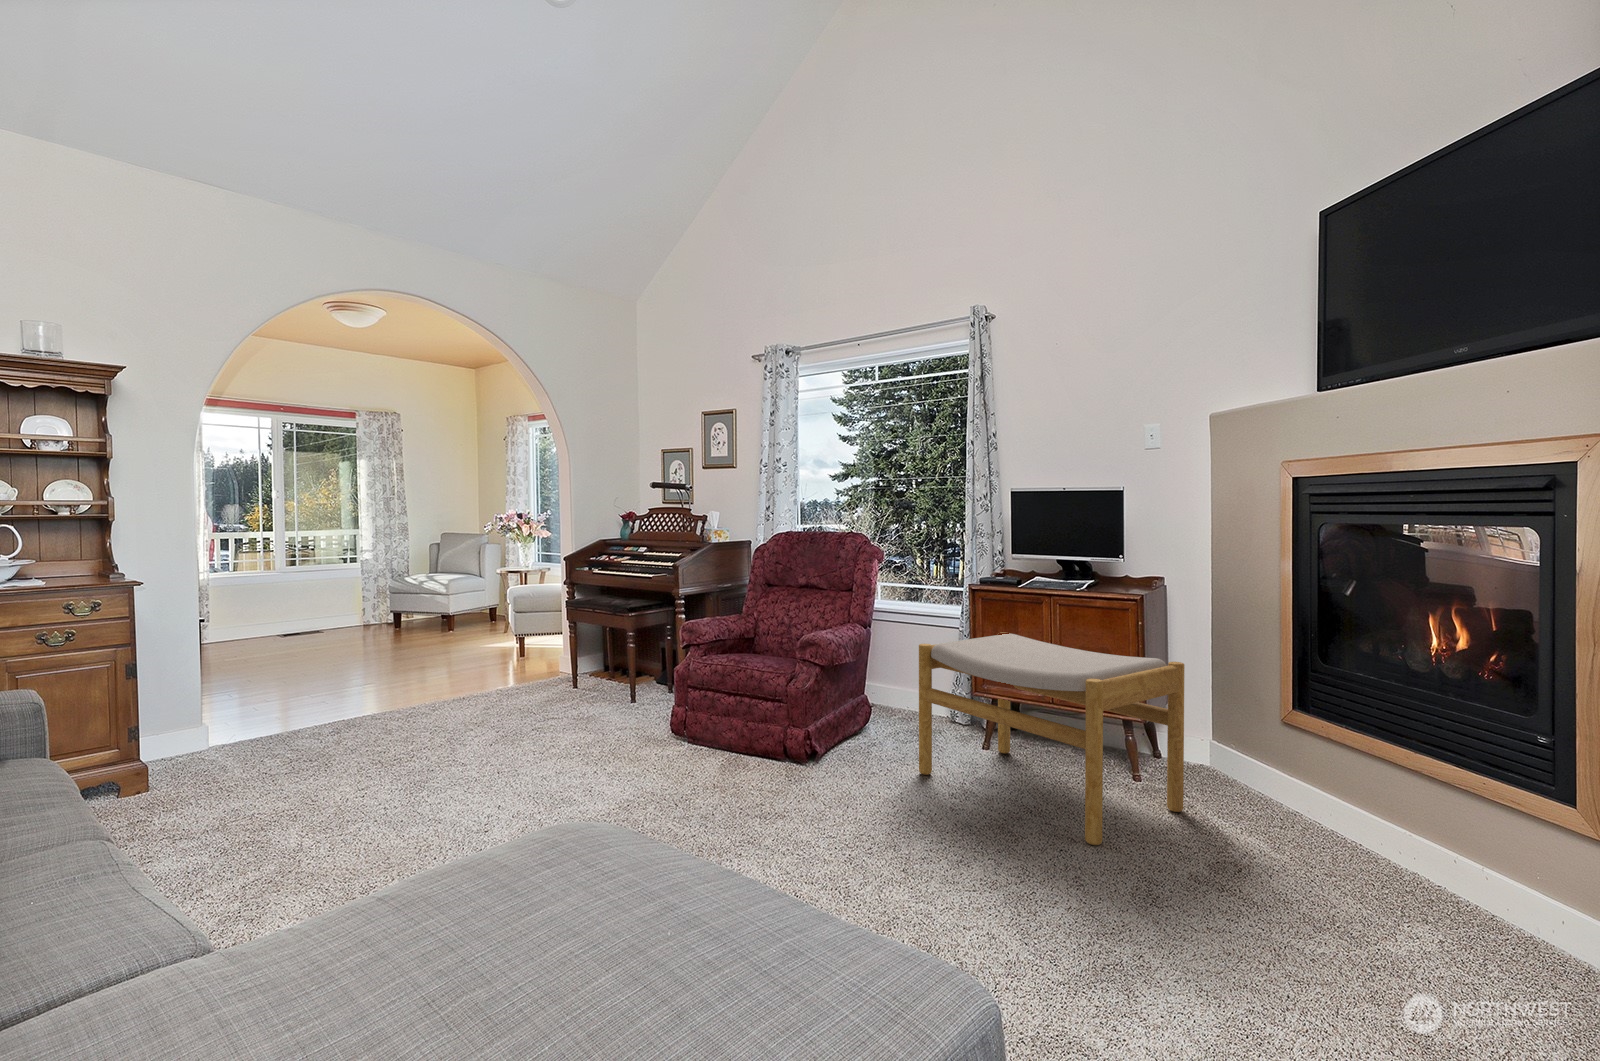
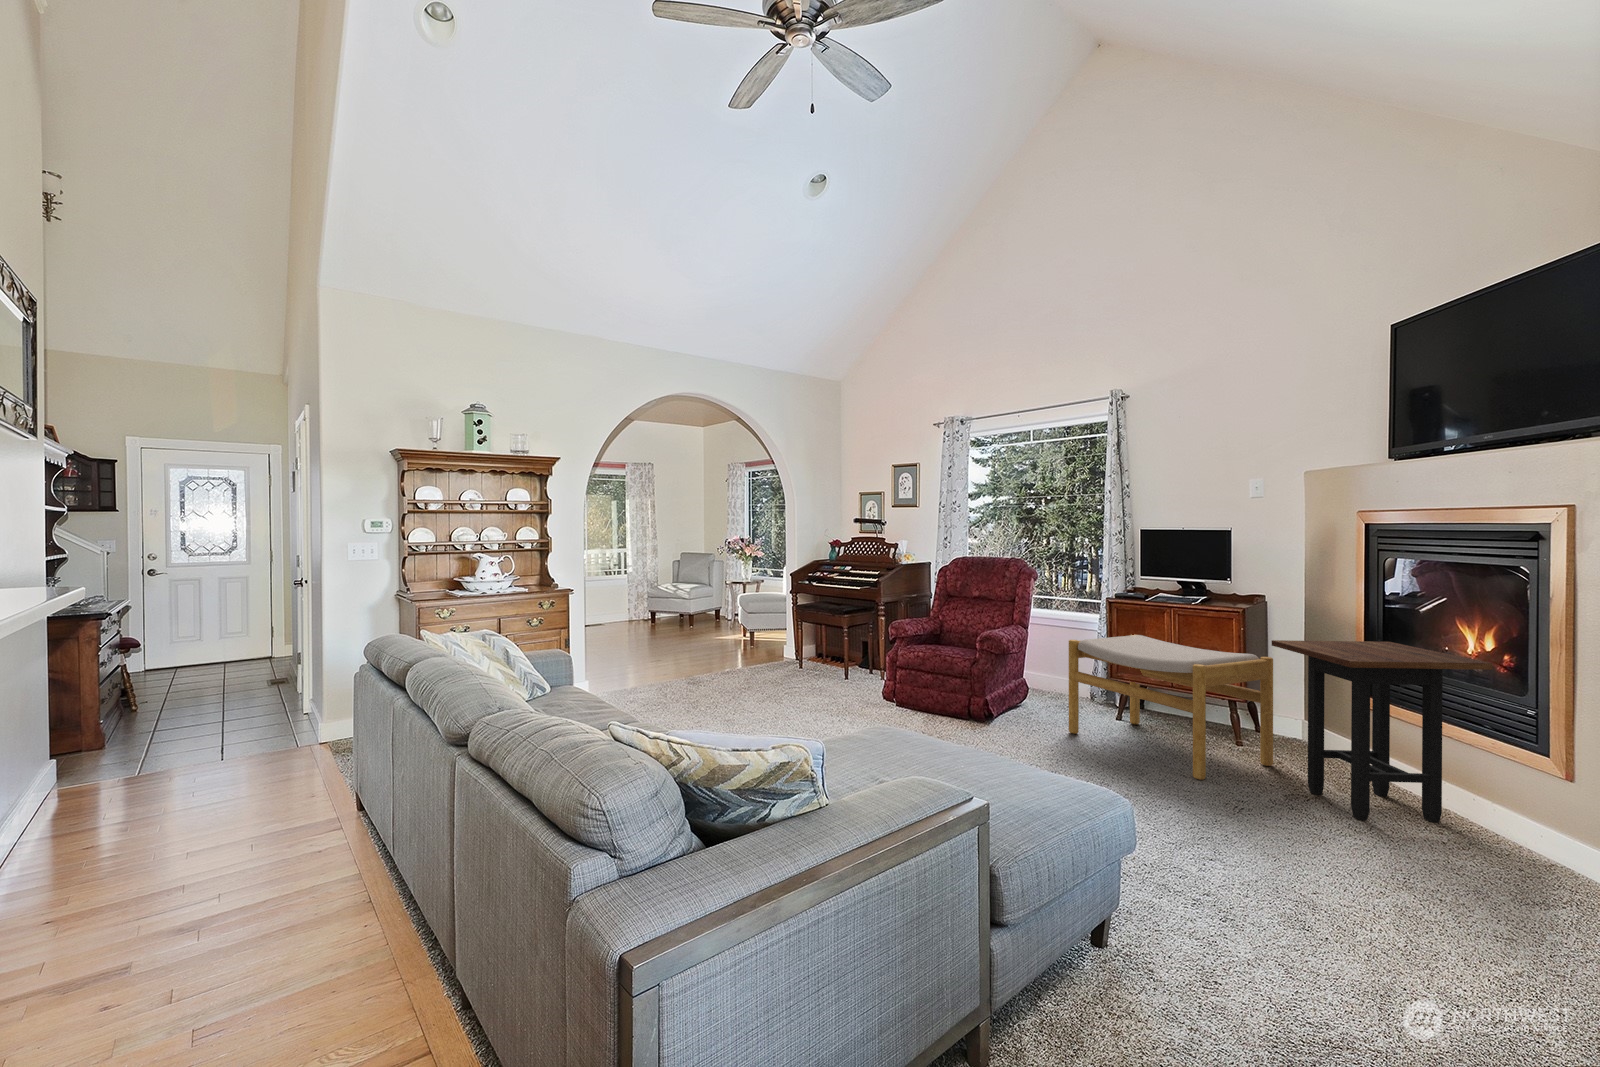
side table: none [1189,638,1490,904] -> present [1272,640,1492,822]

